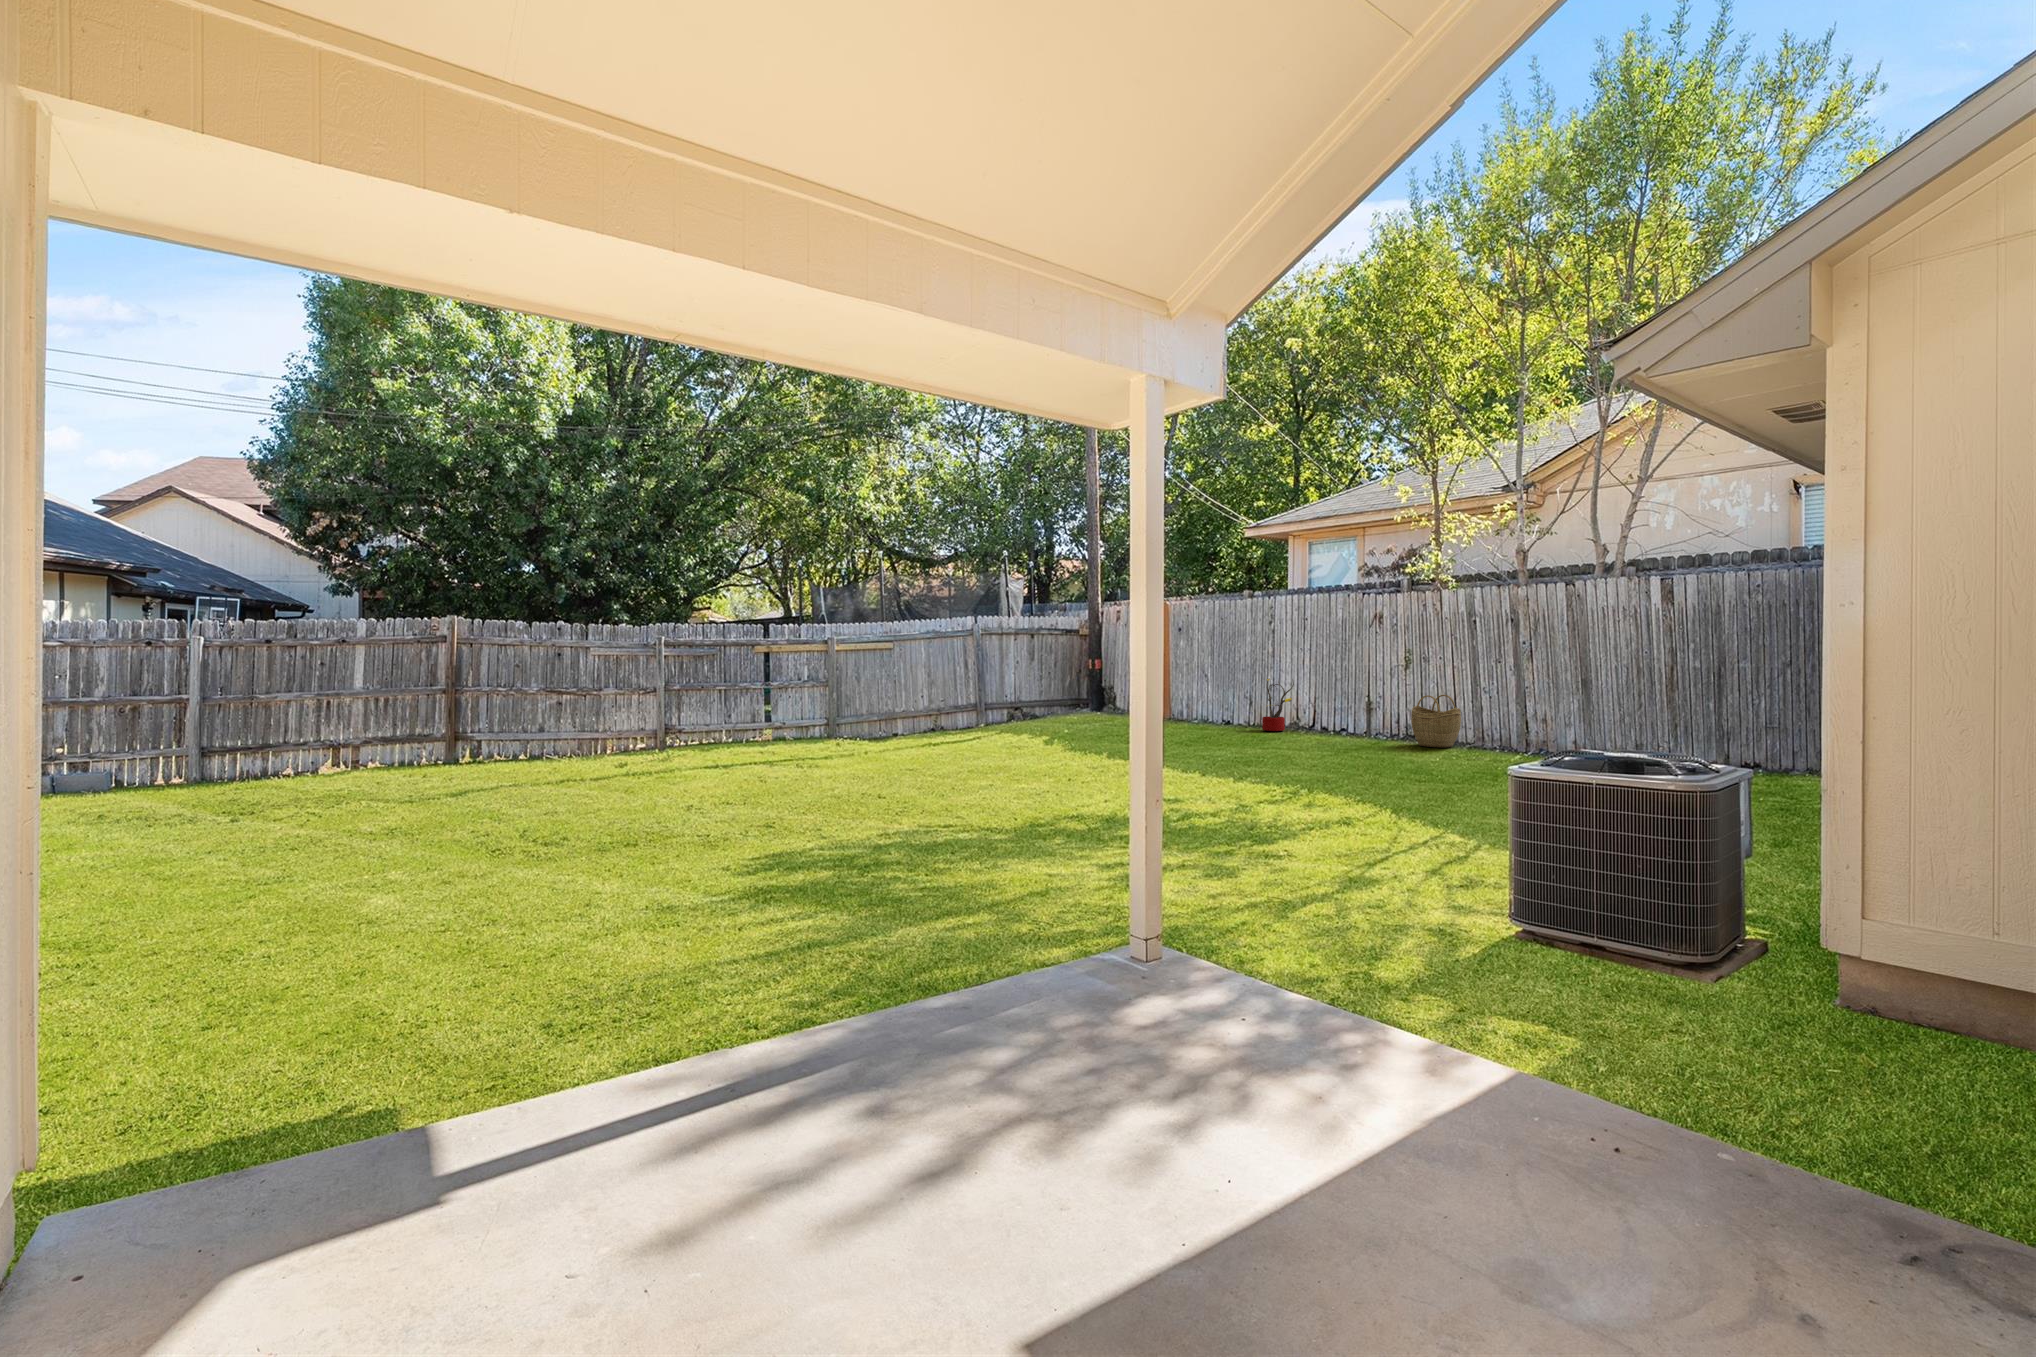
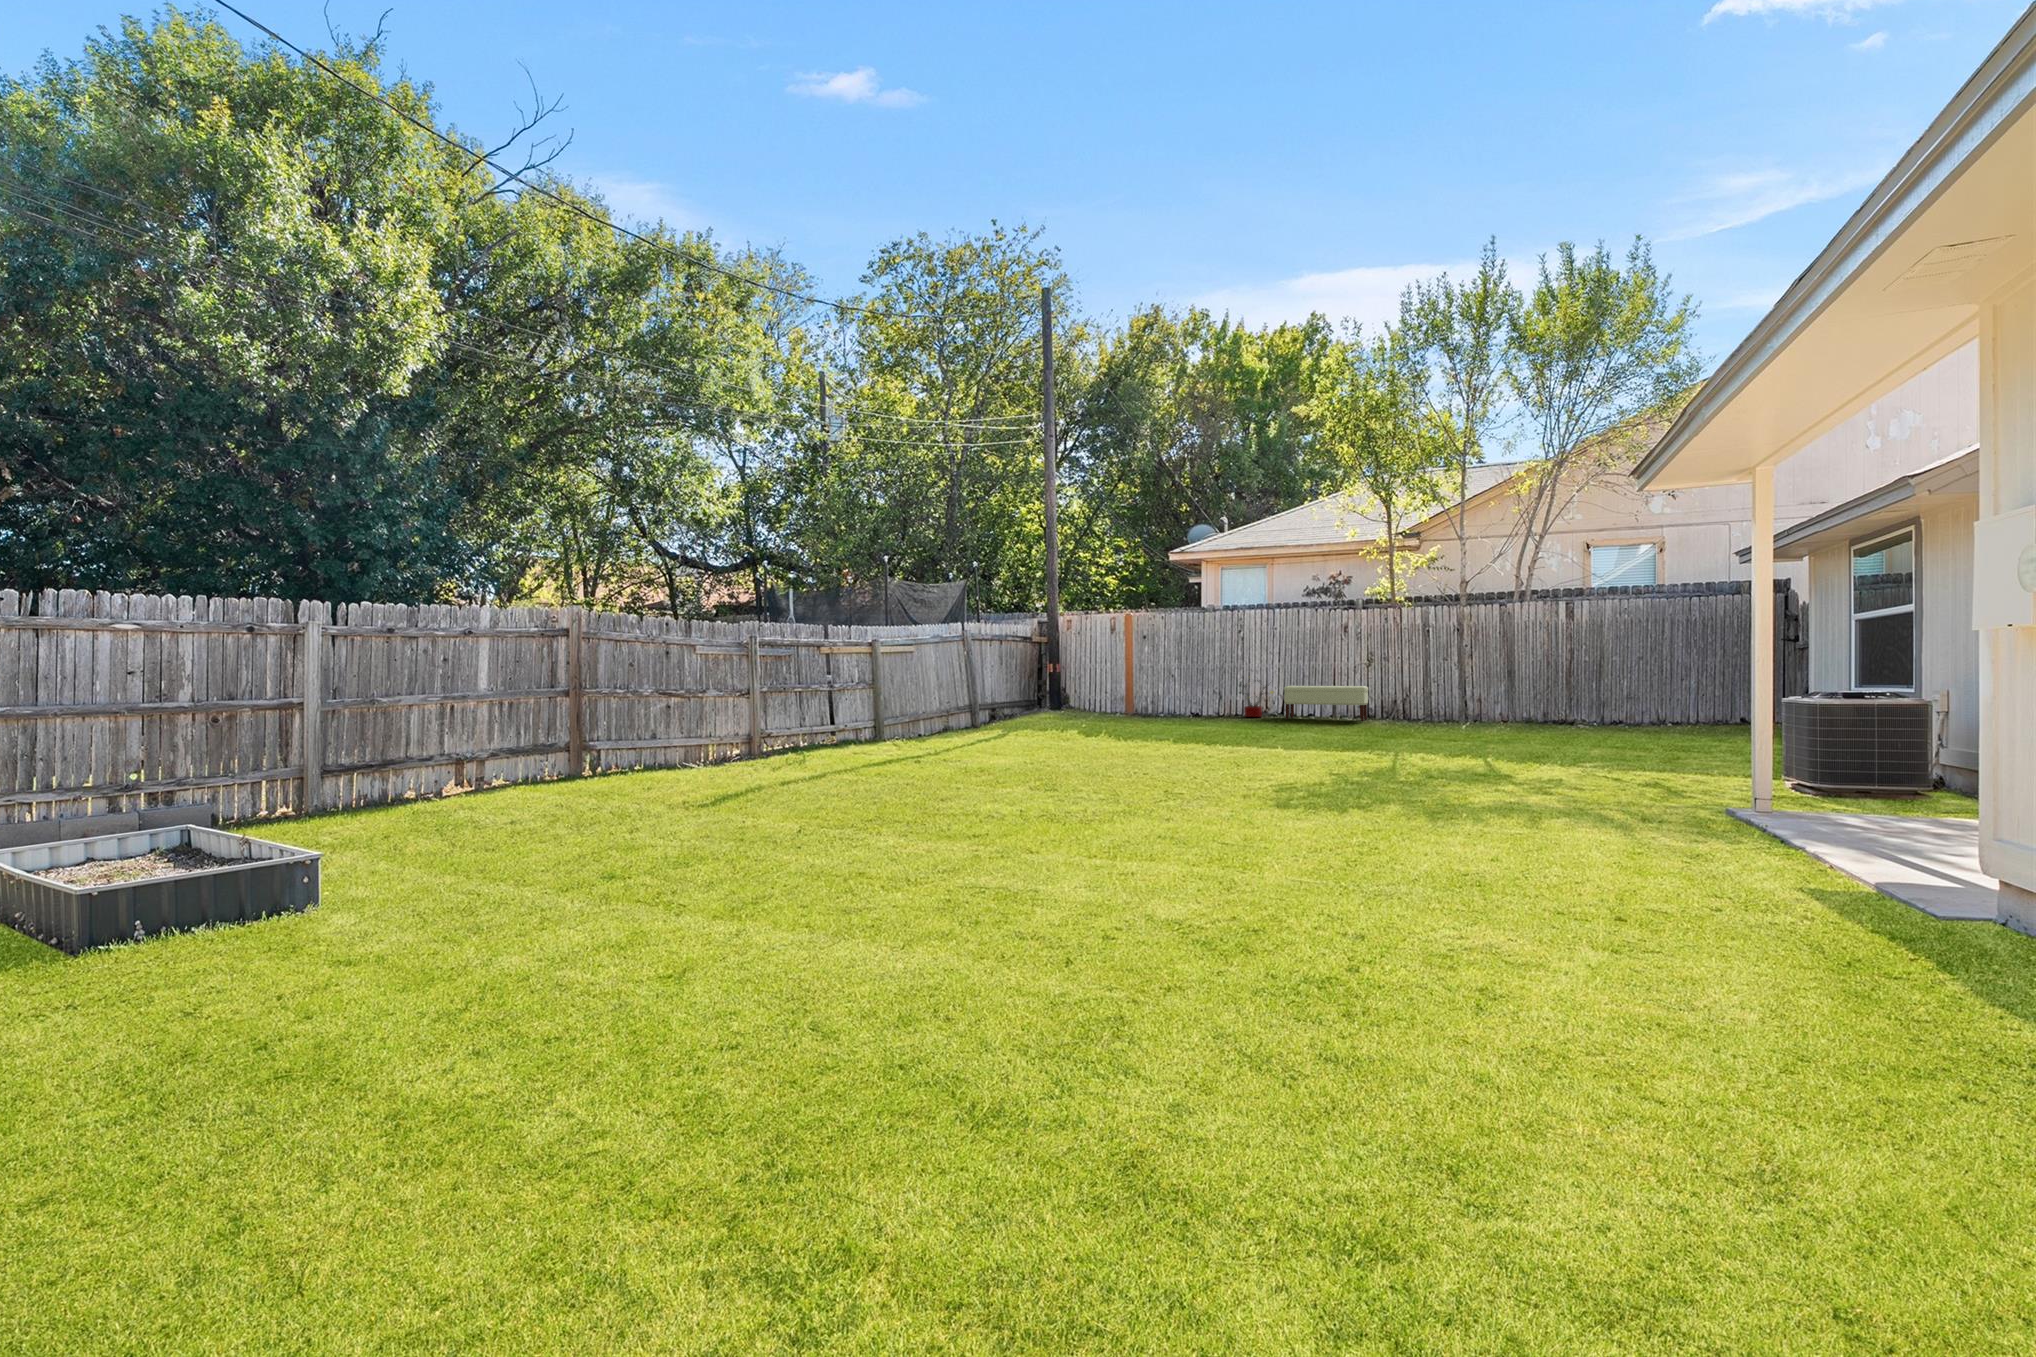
bench: none [1299,692,1407,743] -> present [1284,686,1368,721]
woven basket: present [1411,695,1461,748] -> none [1382,685,1419,723]

